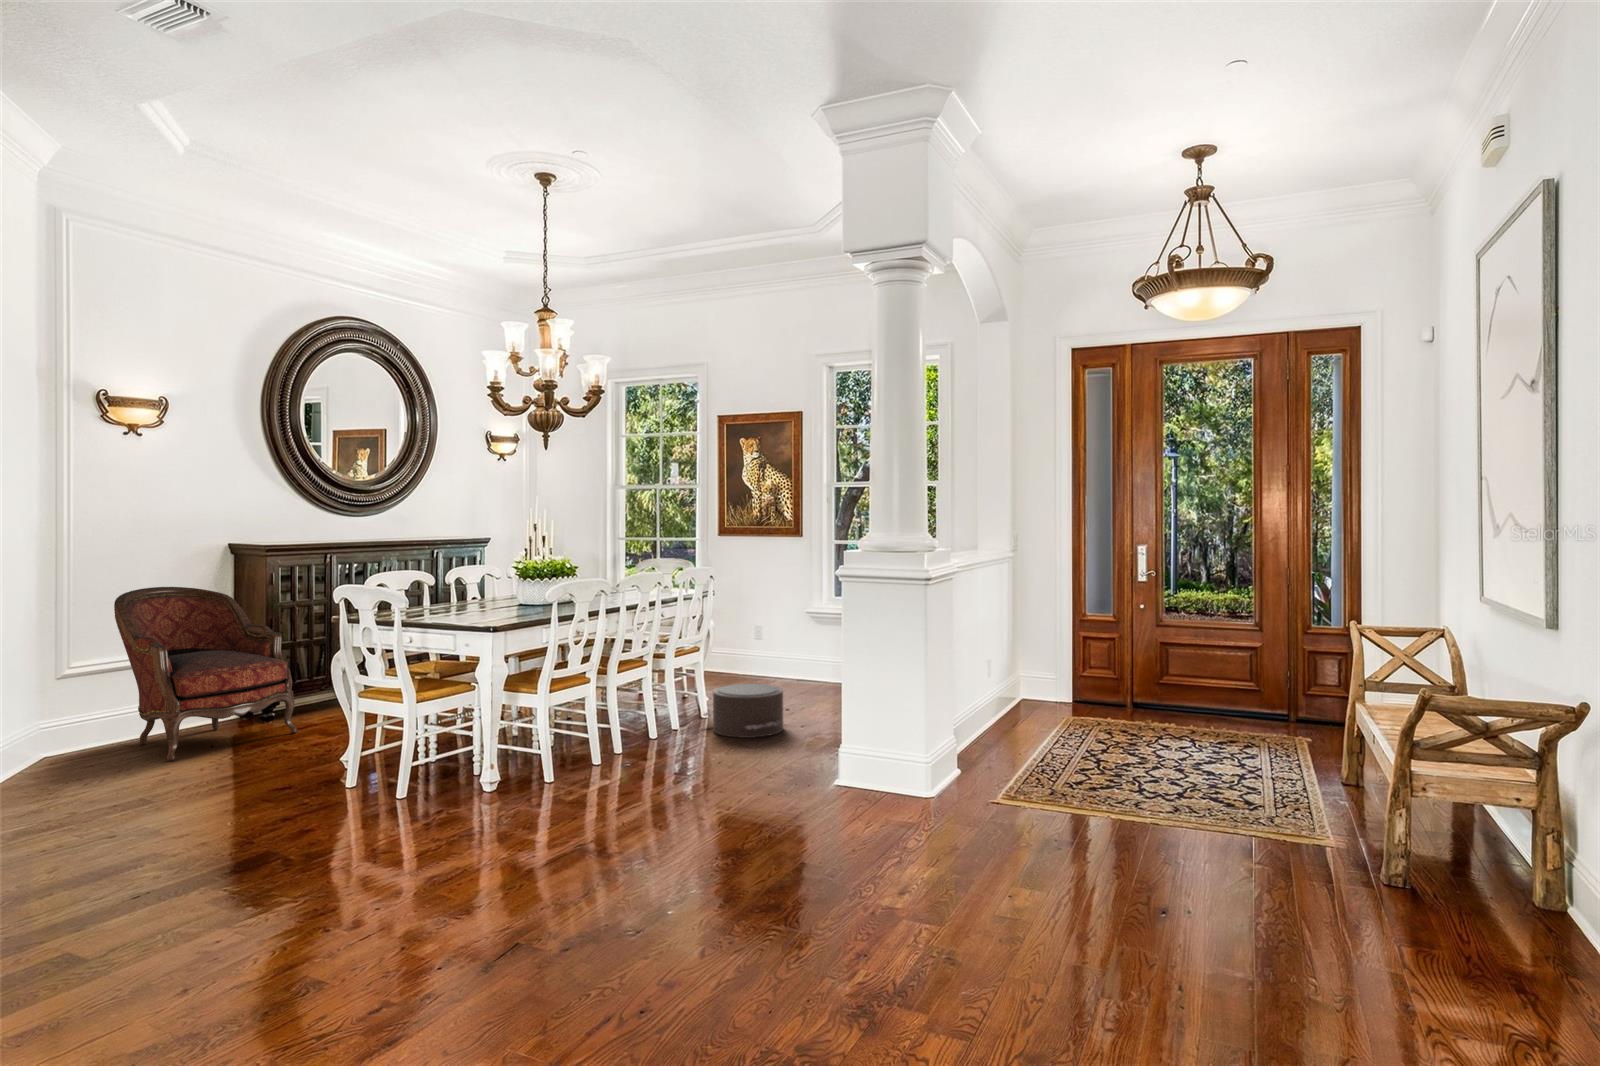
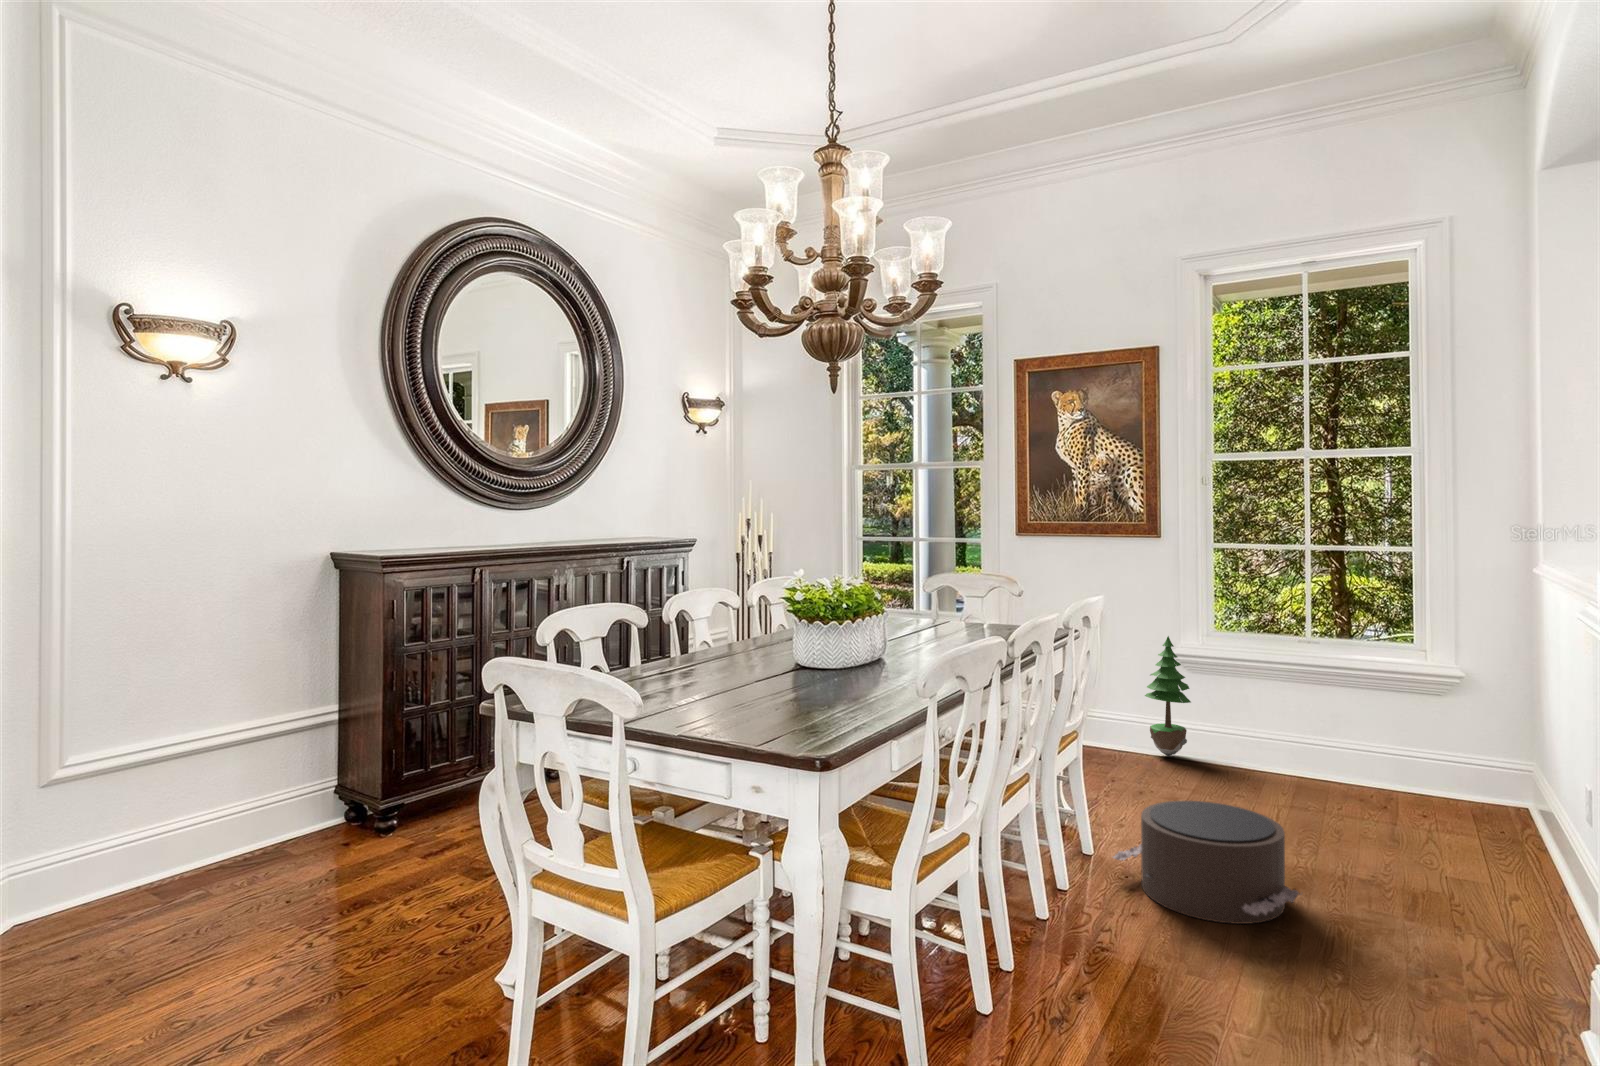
armchair: present [114,587,297,761] -> none [129,622,429,953]
potted tree: none [788,602,816,681] -> present [1145,636,1191,756]

